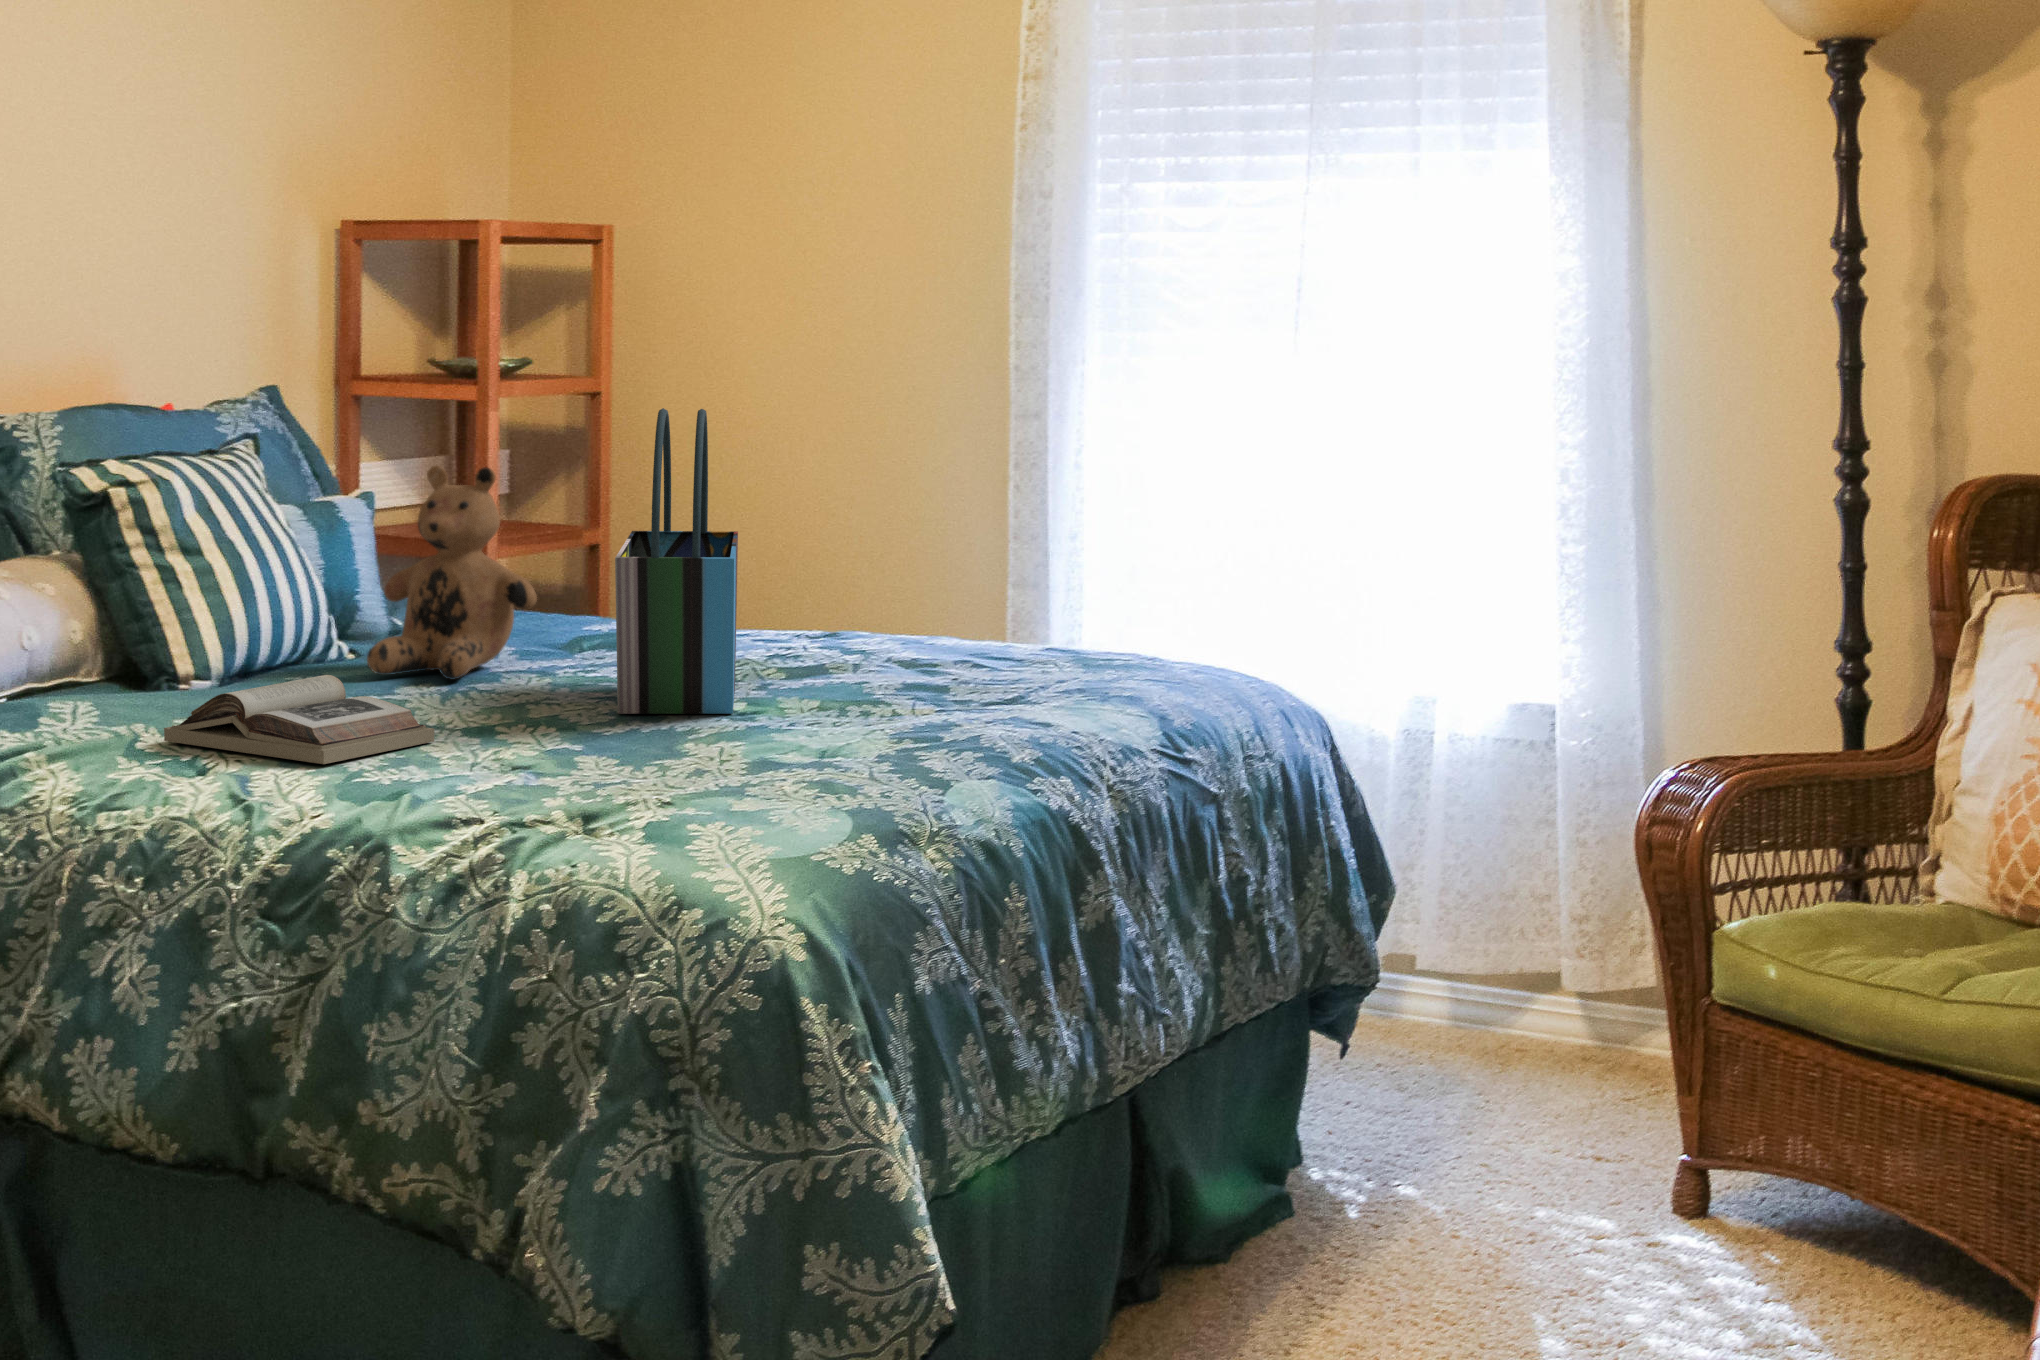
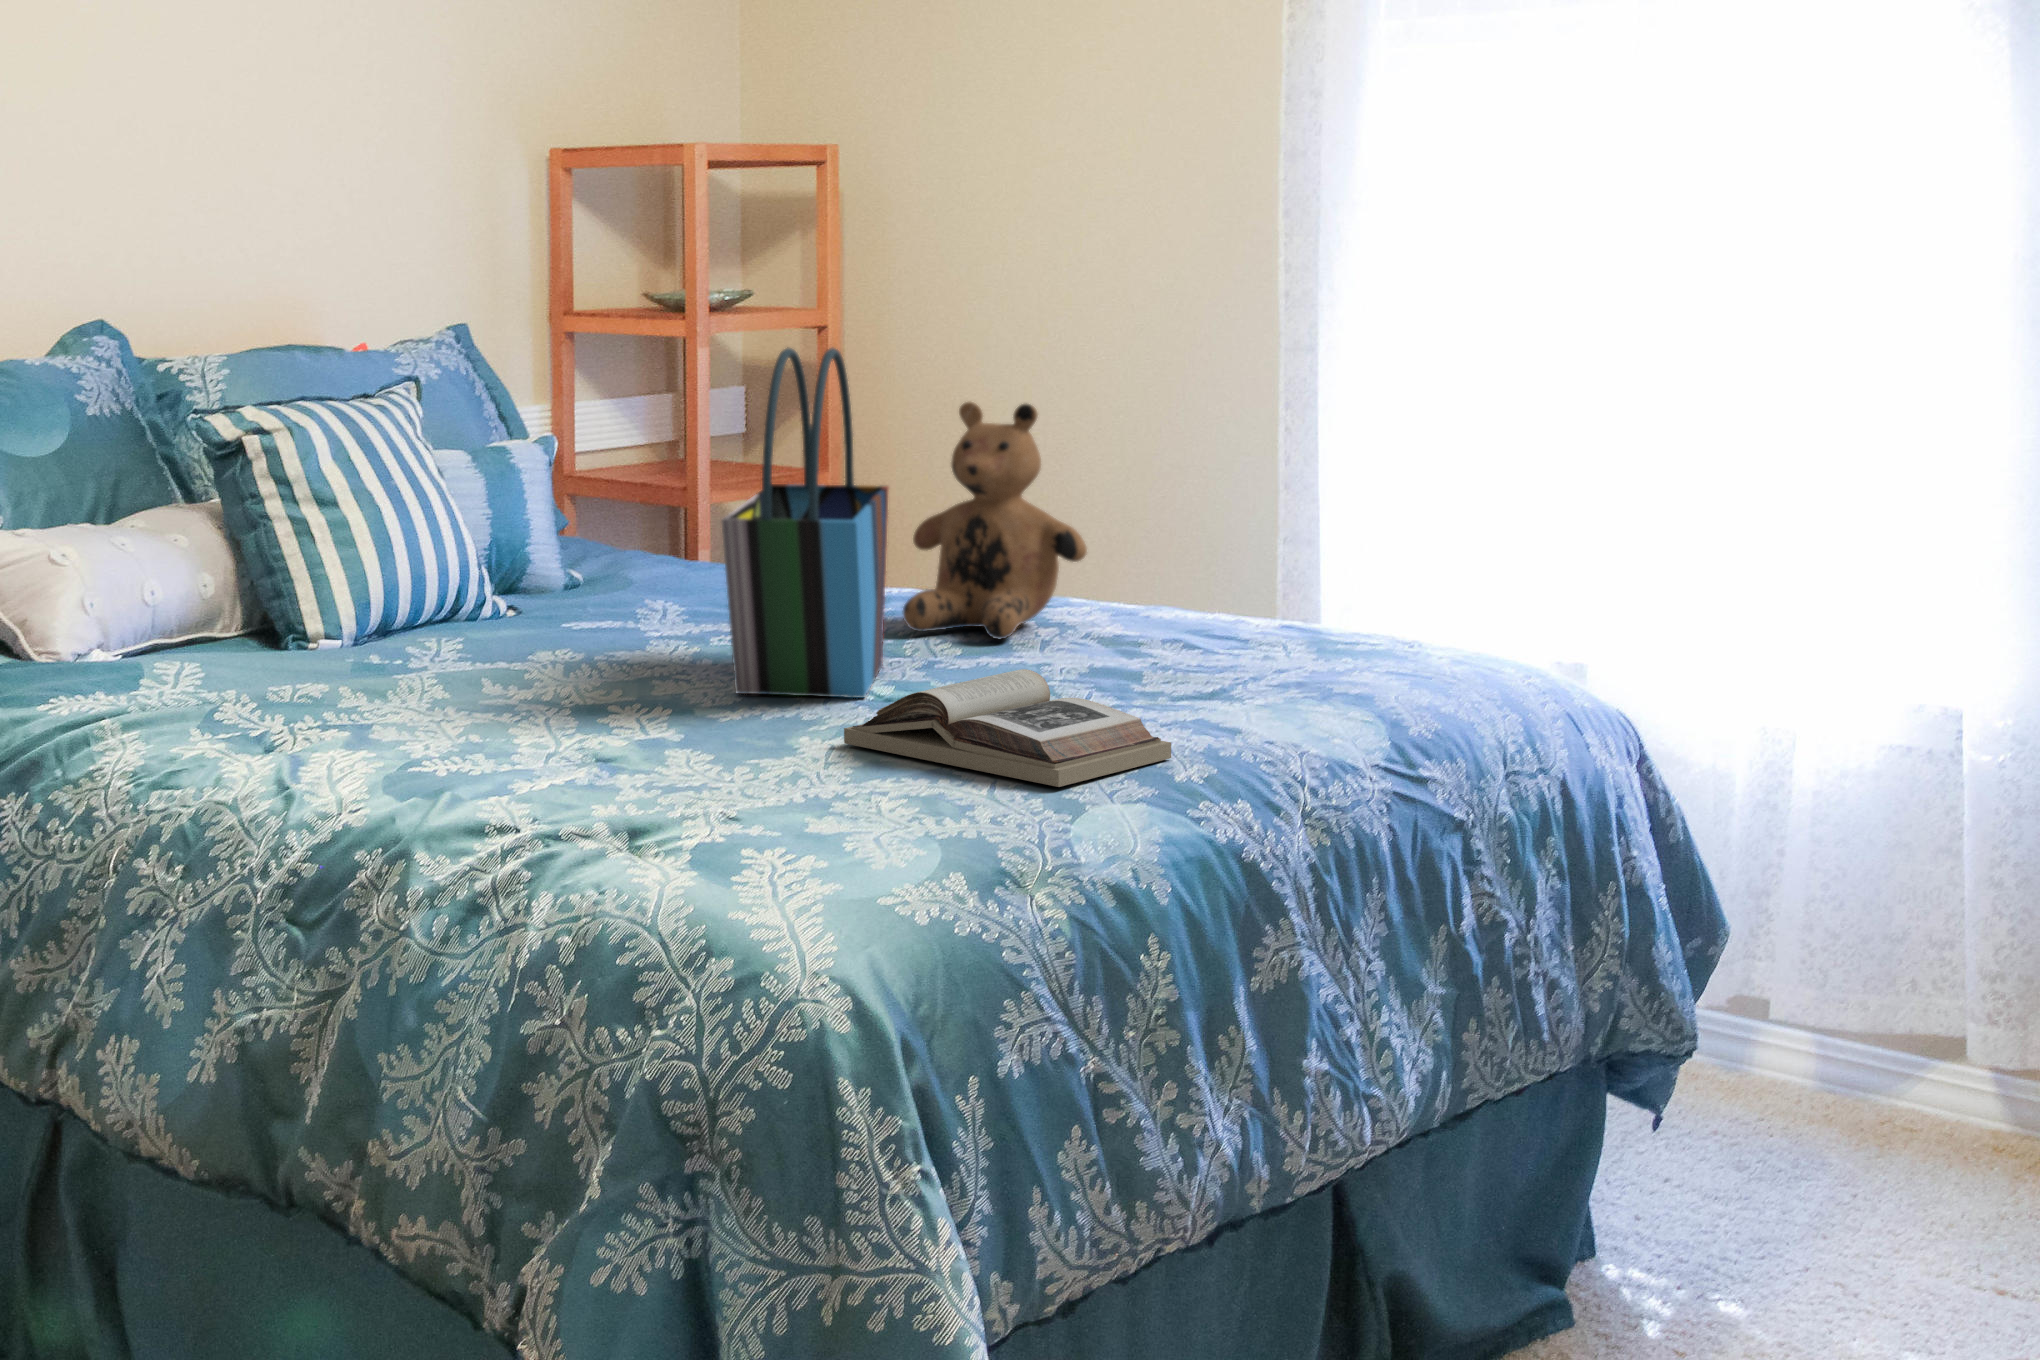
teddy bear: present [367,466,537,680] -> present [903,402,1087,639]
book: present [164,675,434,764] -> present [844,669,1171,787]

